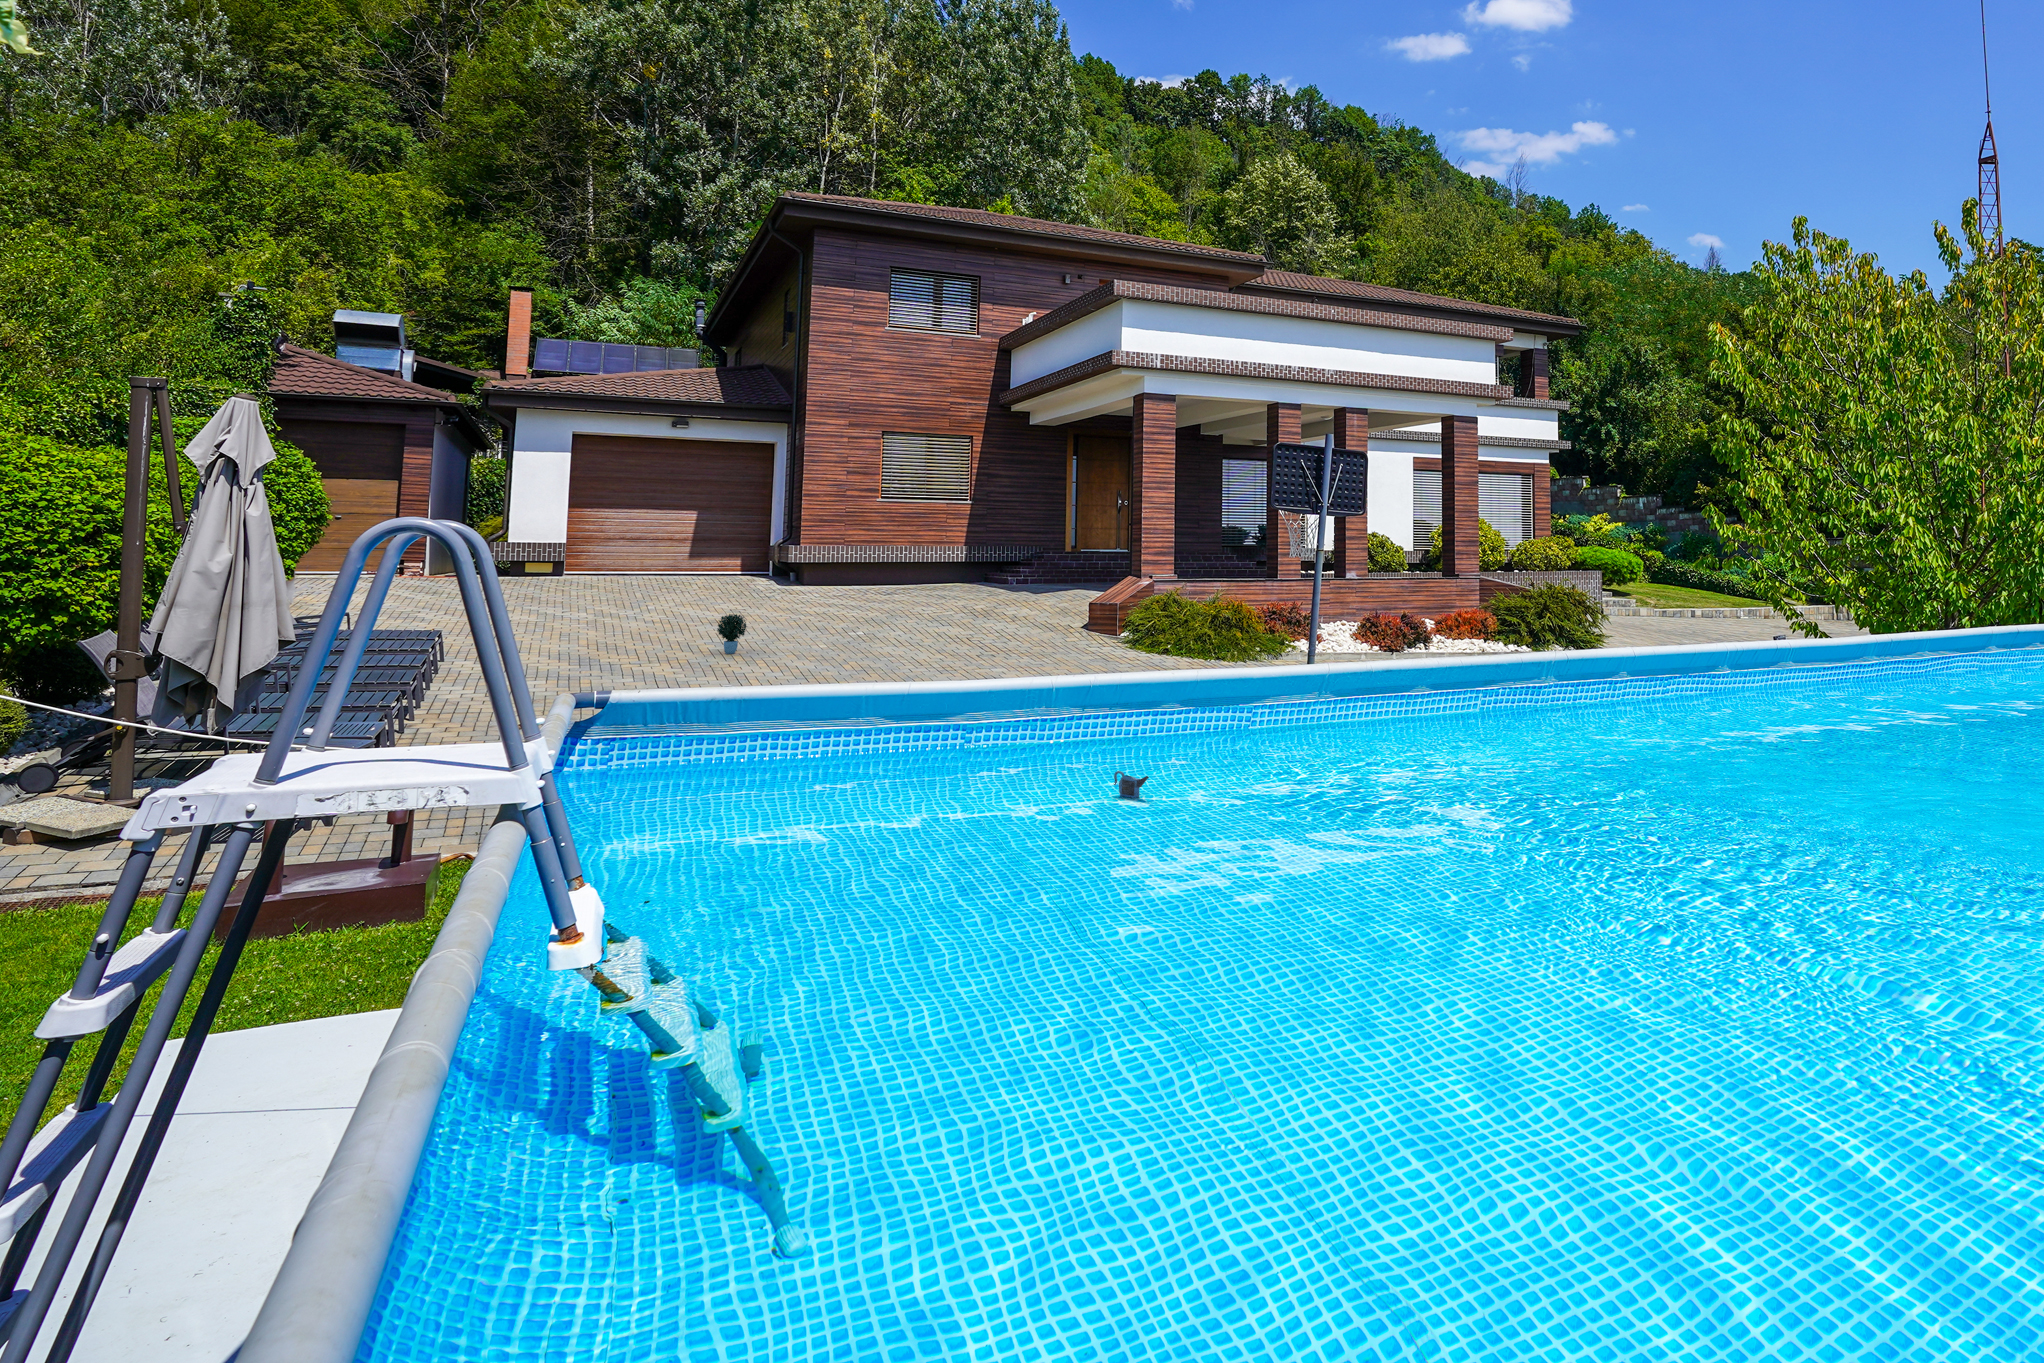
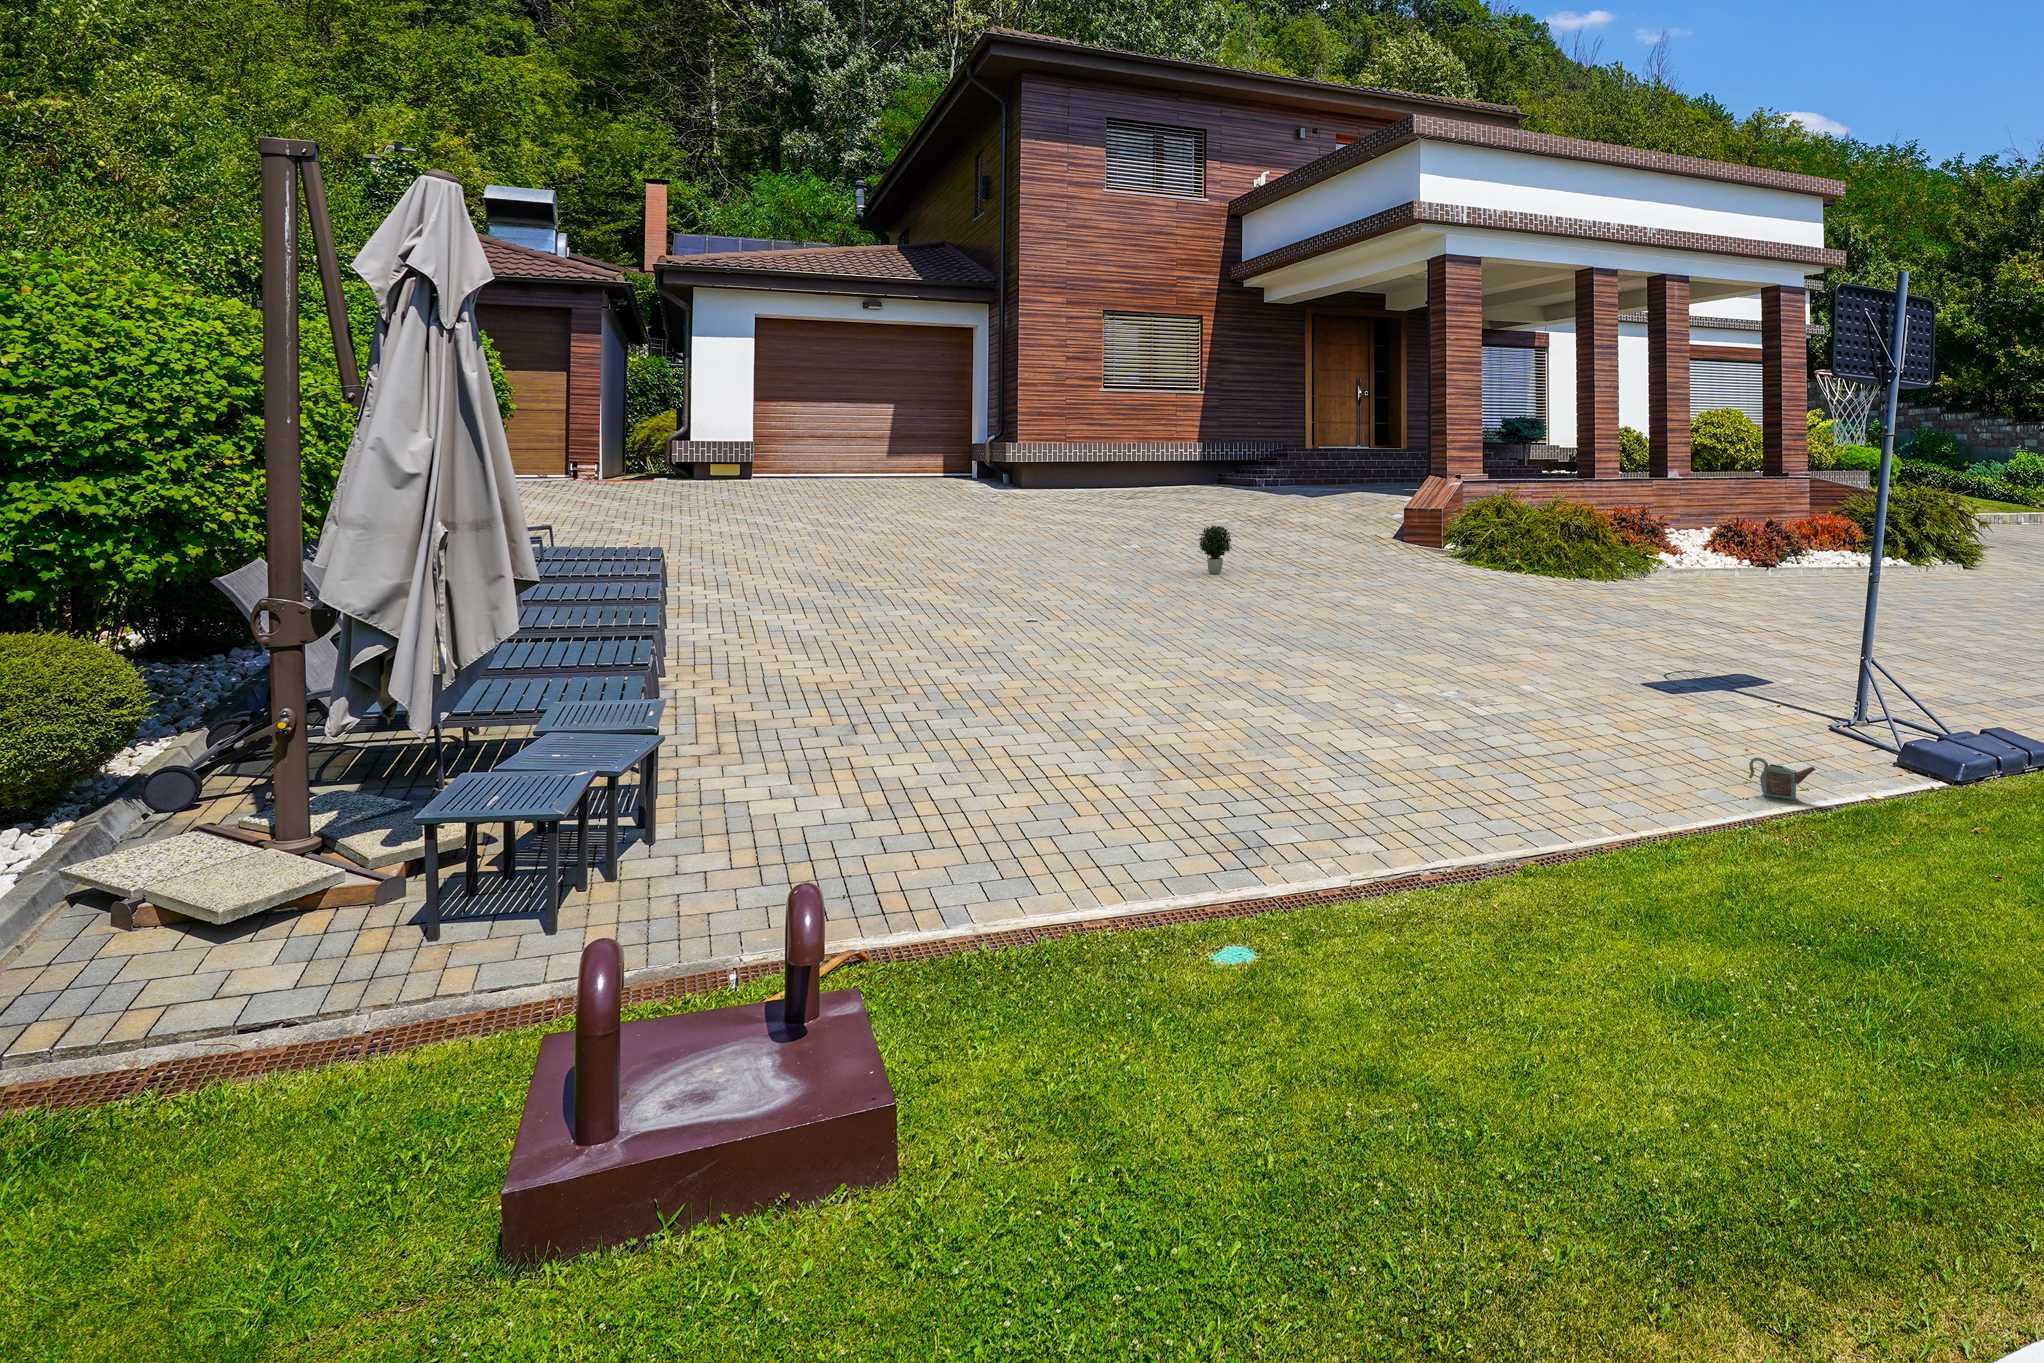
potted plant: present [717,614,747,654] -> present [1199,526,1232,574]

